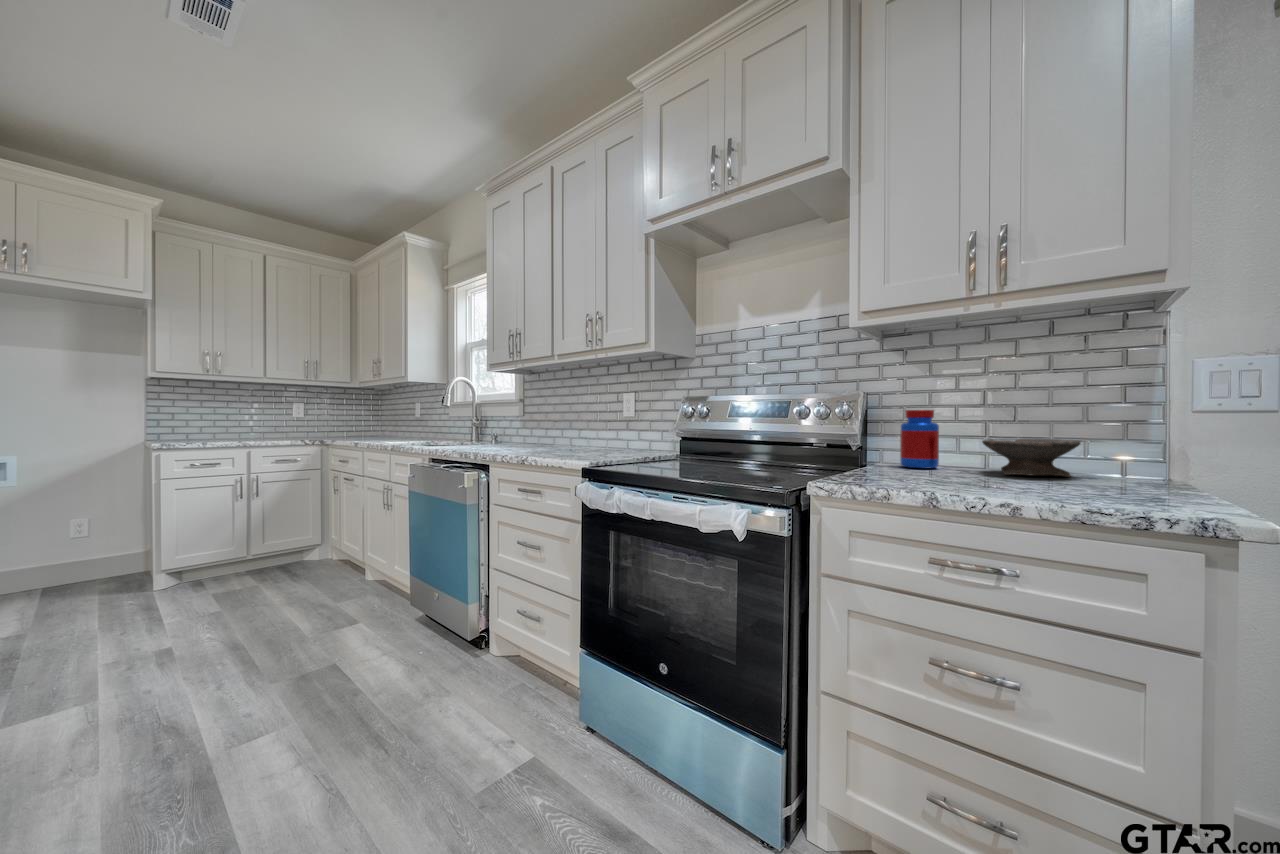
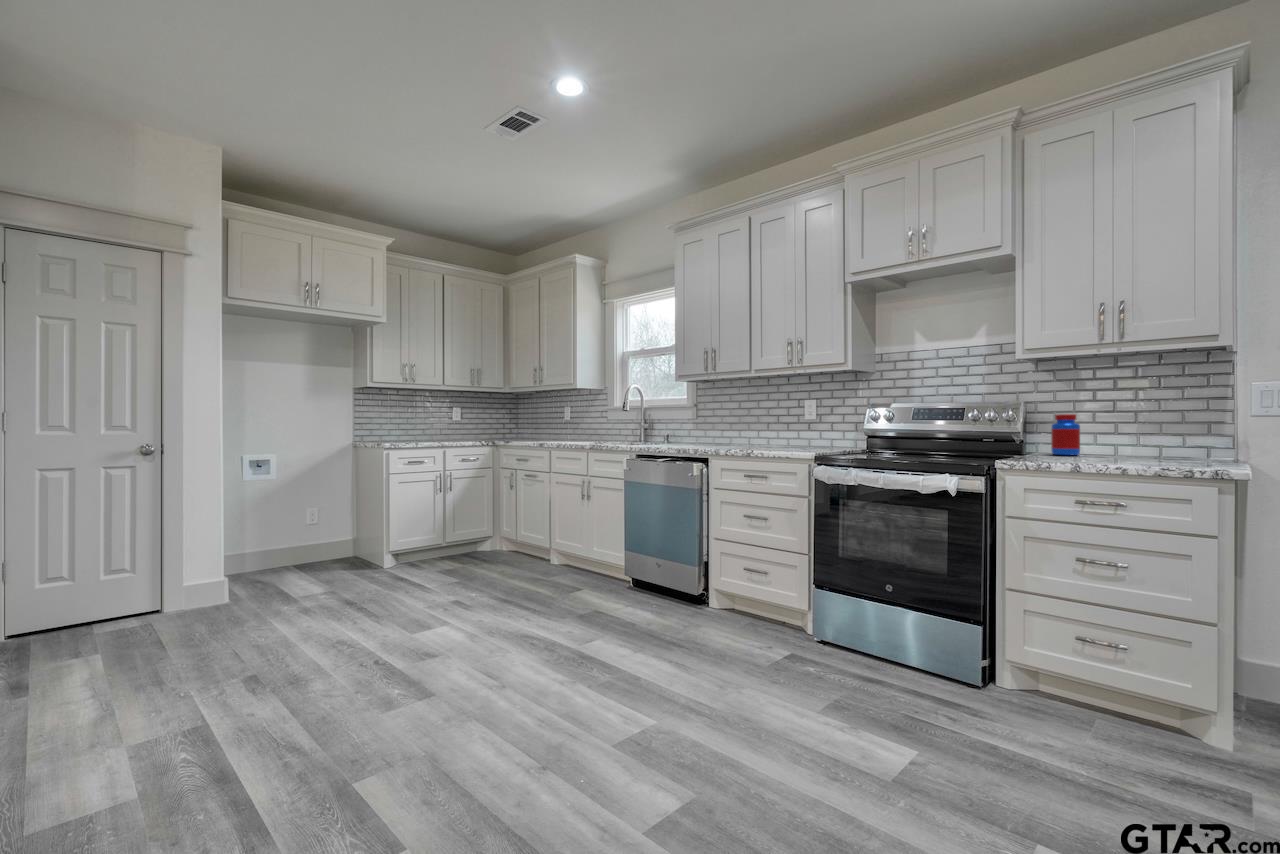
bowl: present [982,439,1080,477] -> none [1111,434,1178,459]

